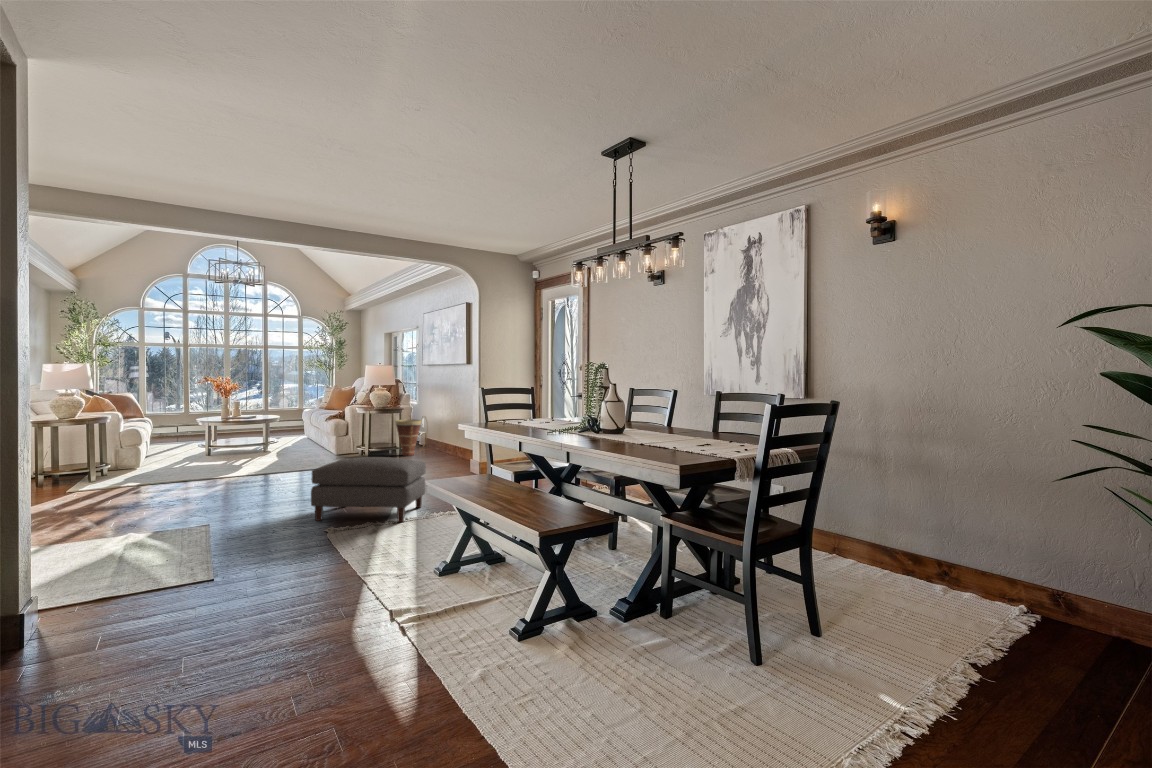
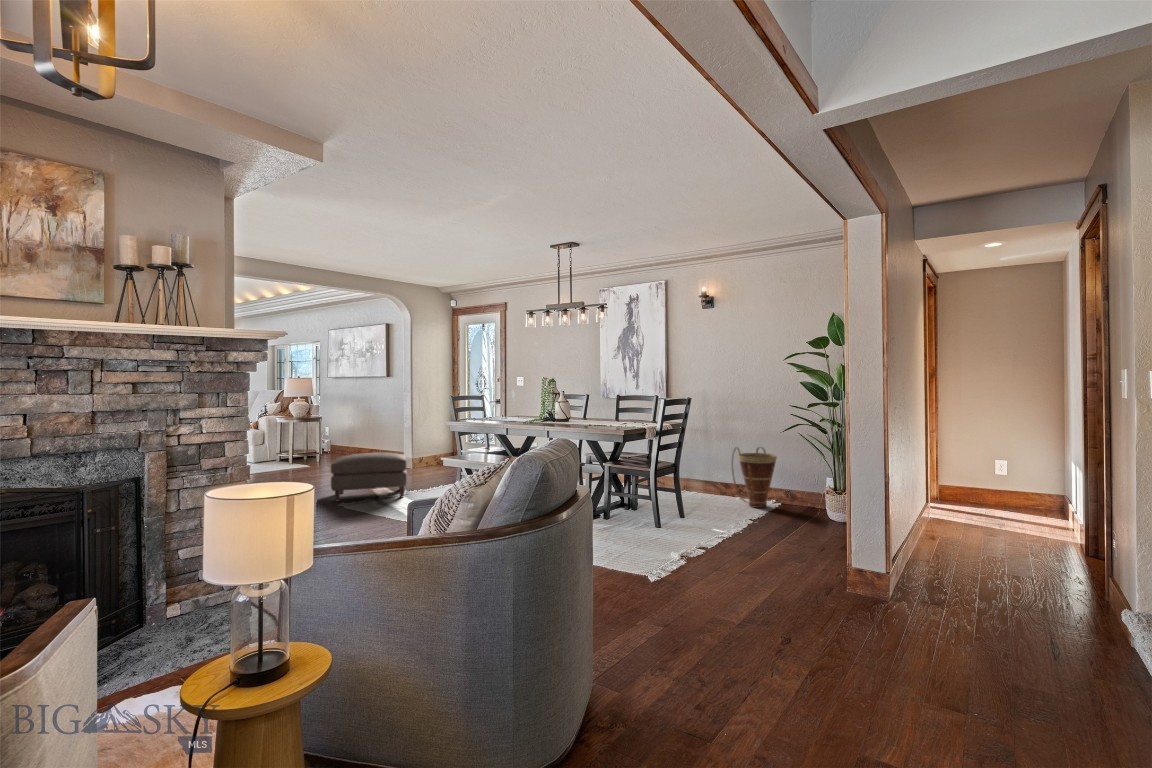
basket: present [395,417,427,456] -> present [732,447,777,508]

